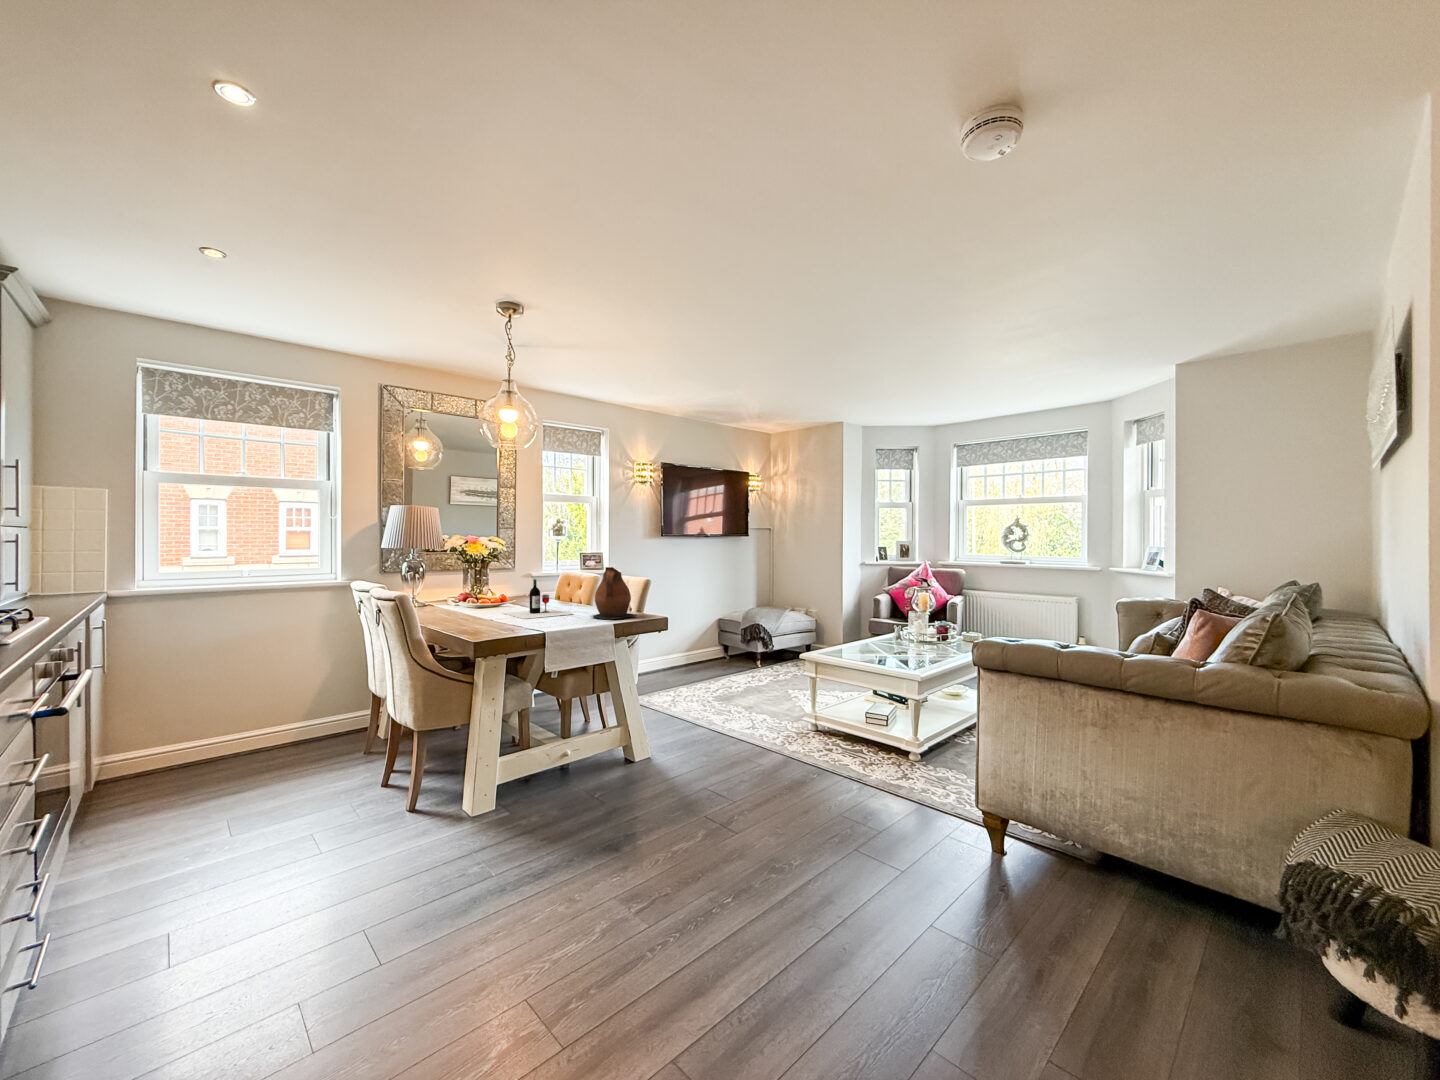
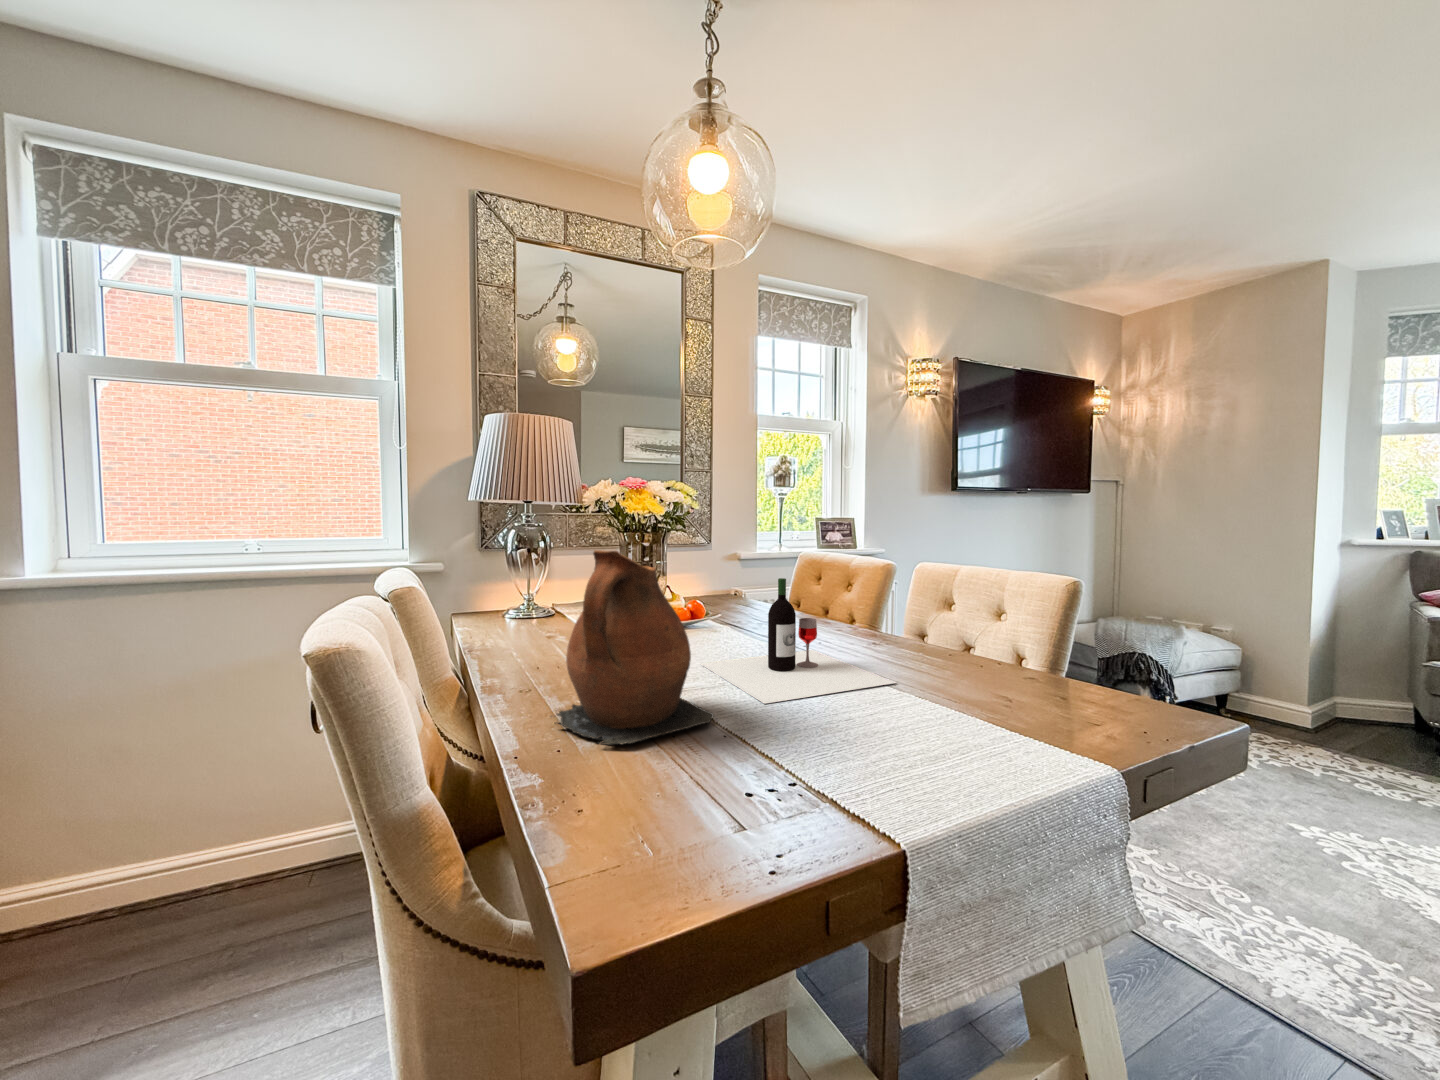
ceramic pitcher: present [593,567,637,619] -> present [557,550,714,745]

